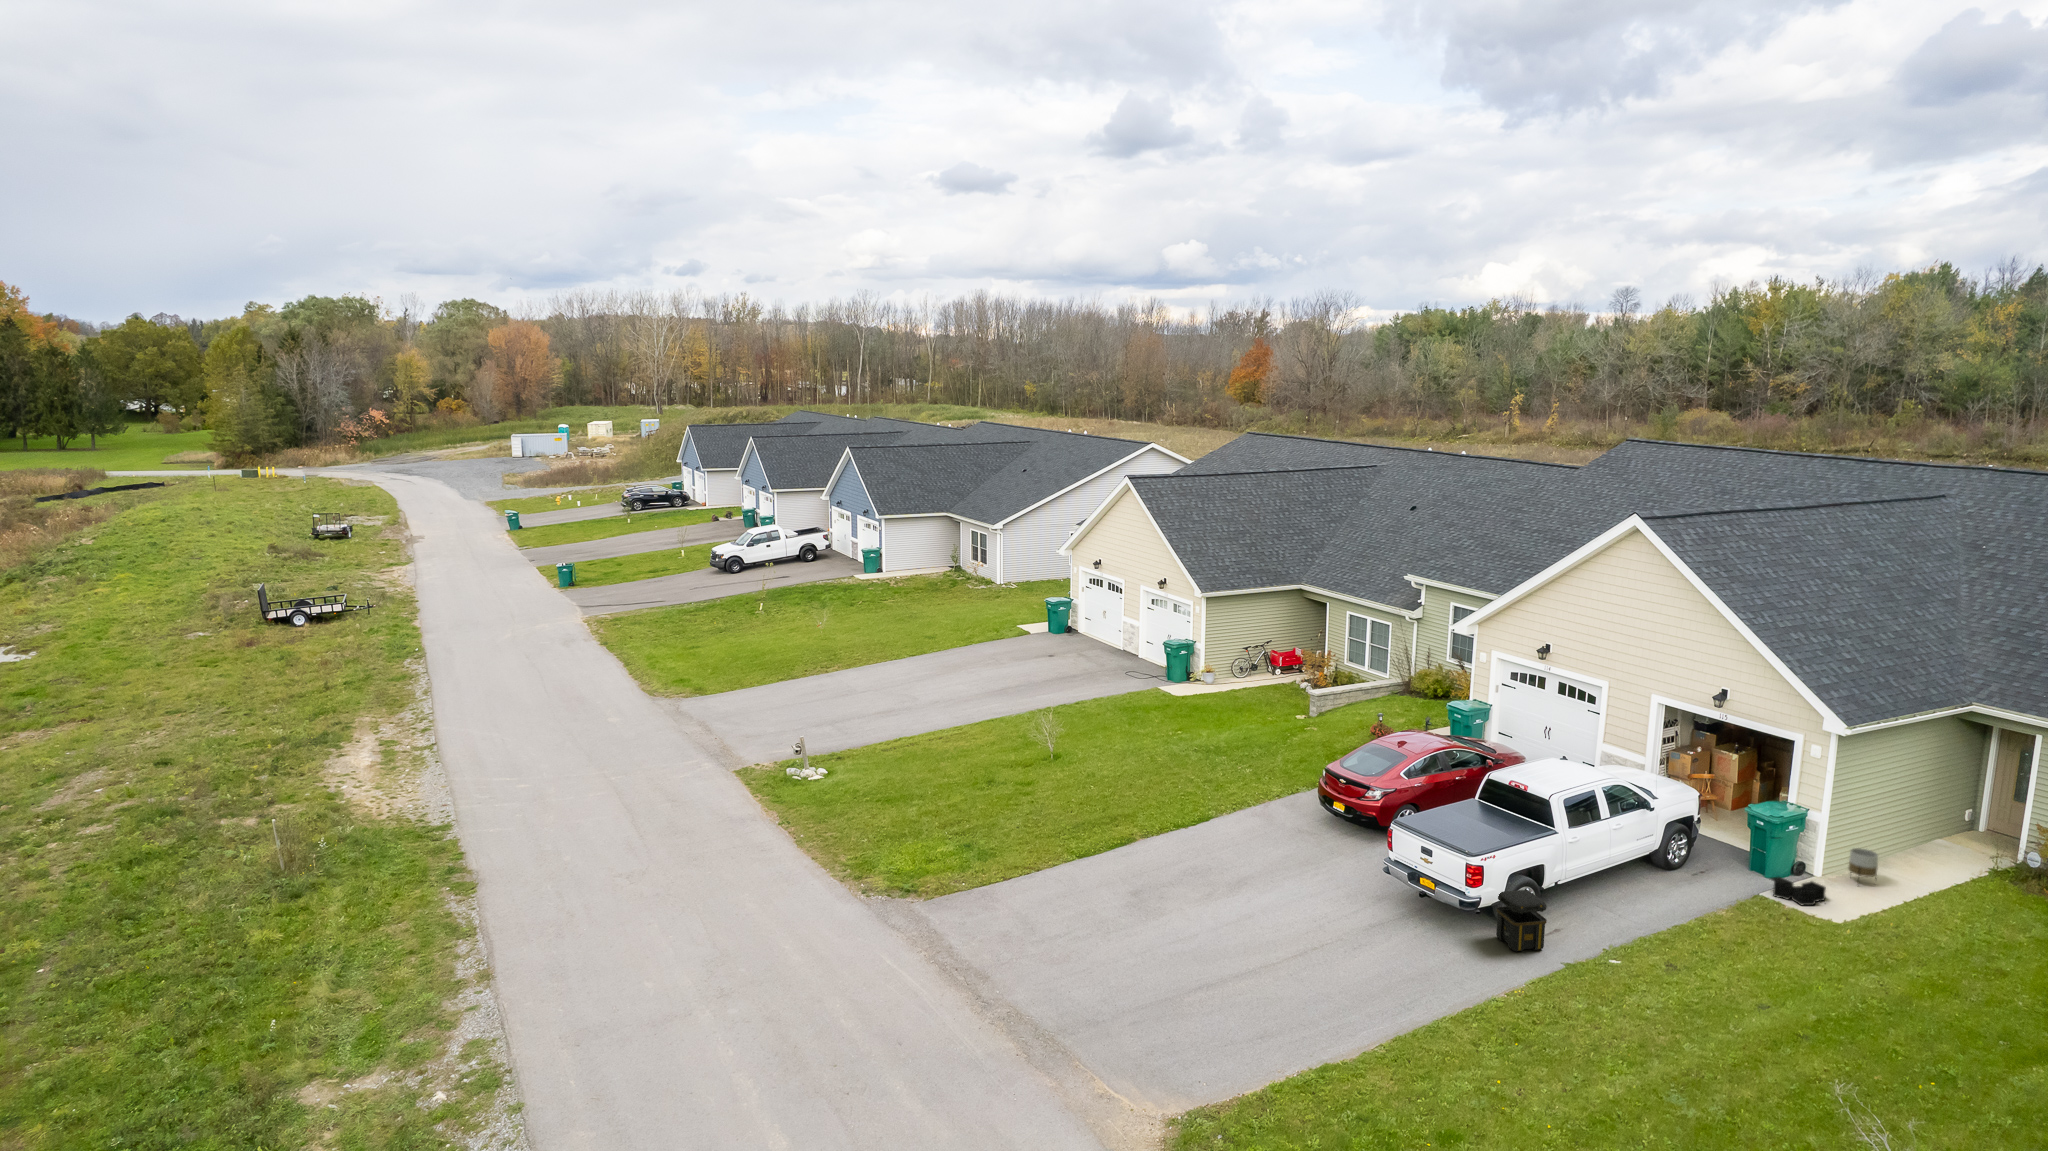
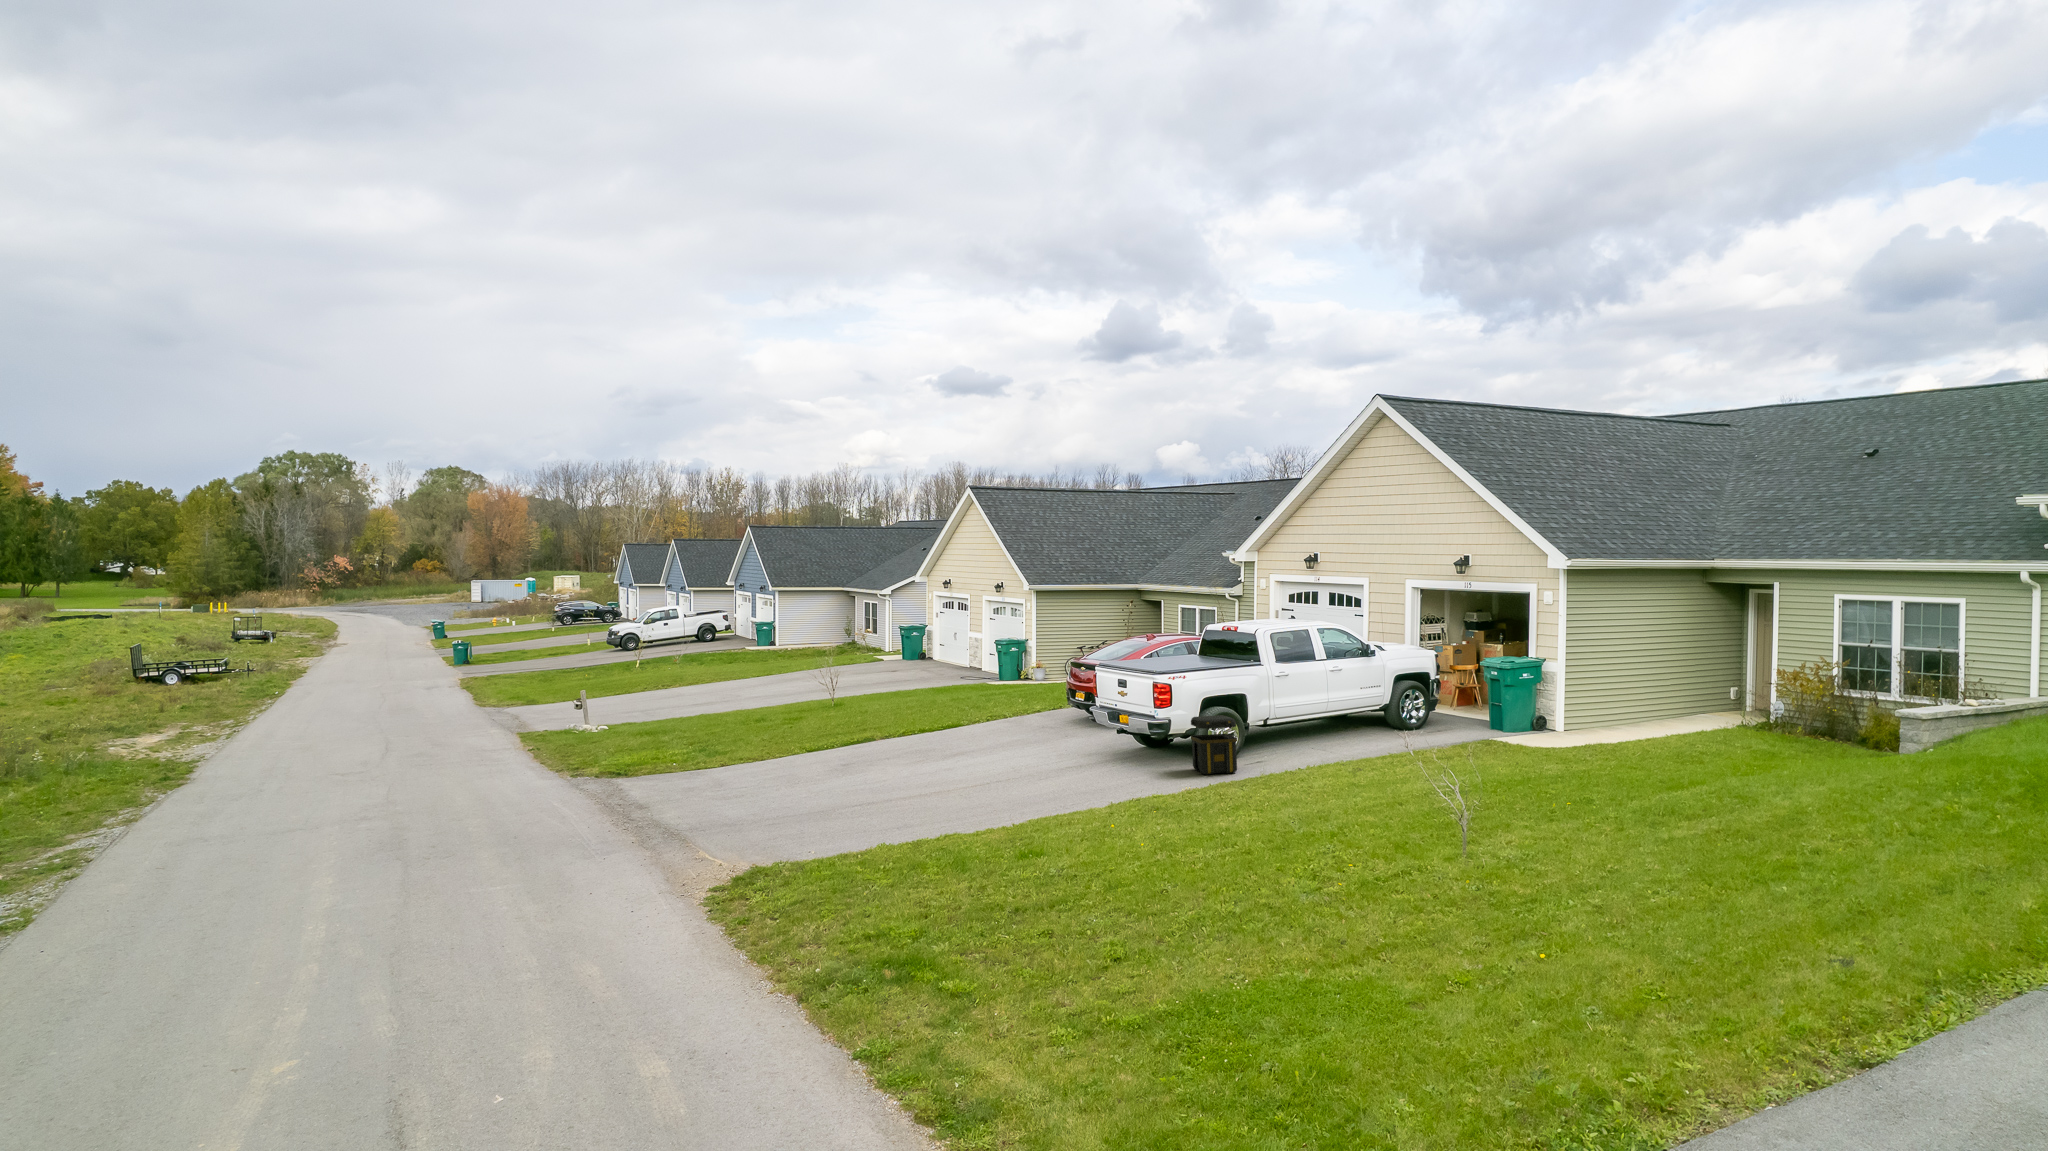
planter: present [1848,848,1878,877] -> none [1593,699,1623,736]
storage bin: present [1769,877,1826,905] -> none [1505,725,1564,745]

